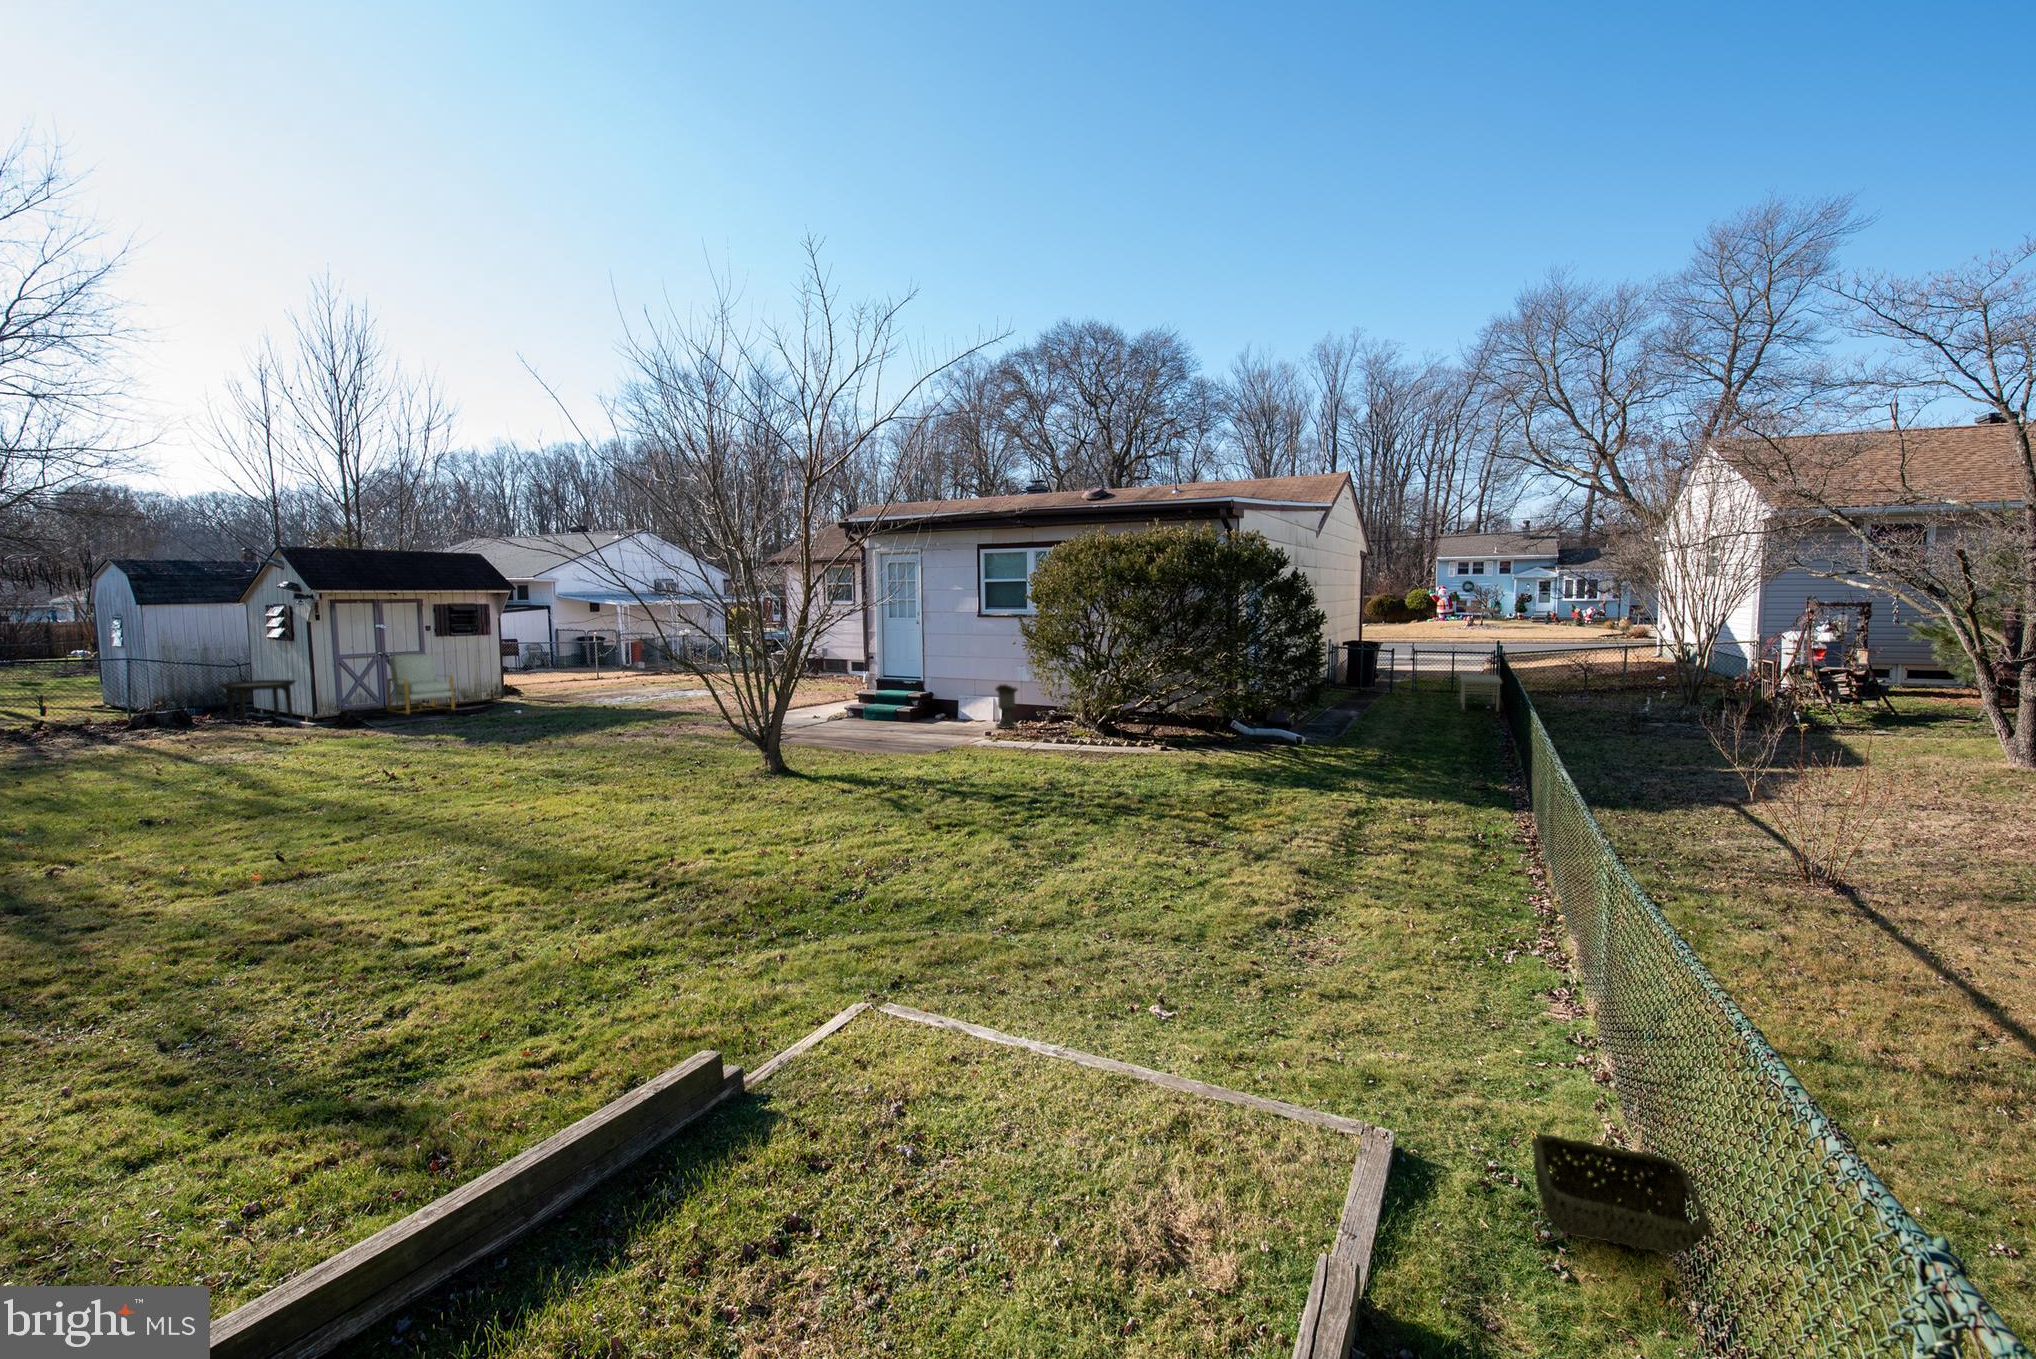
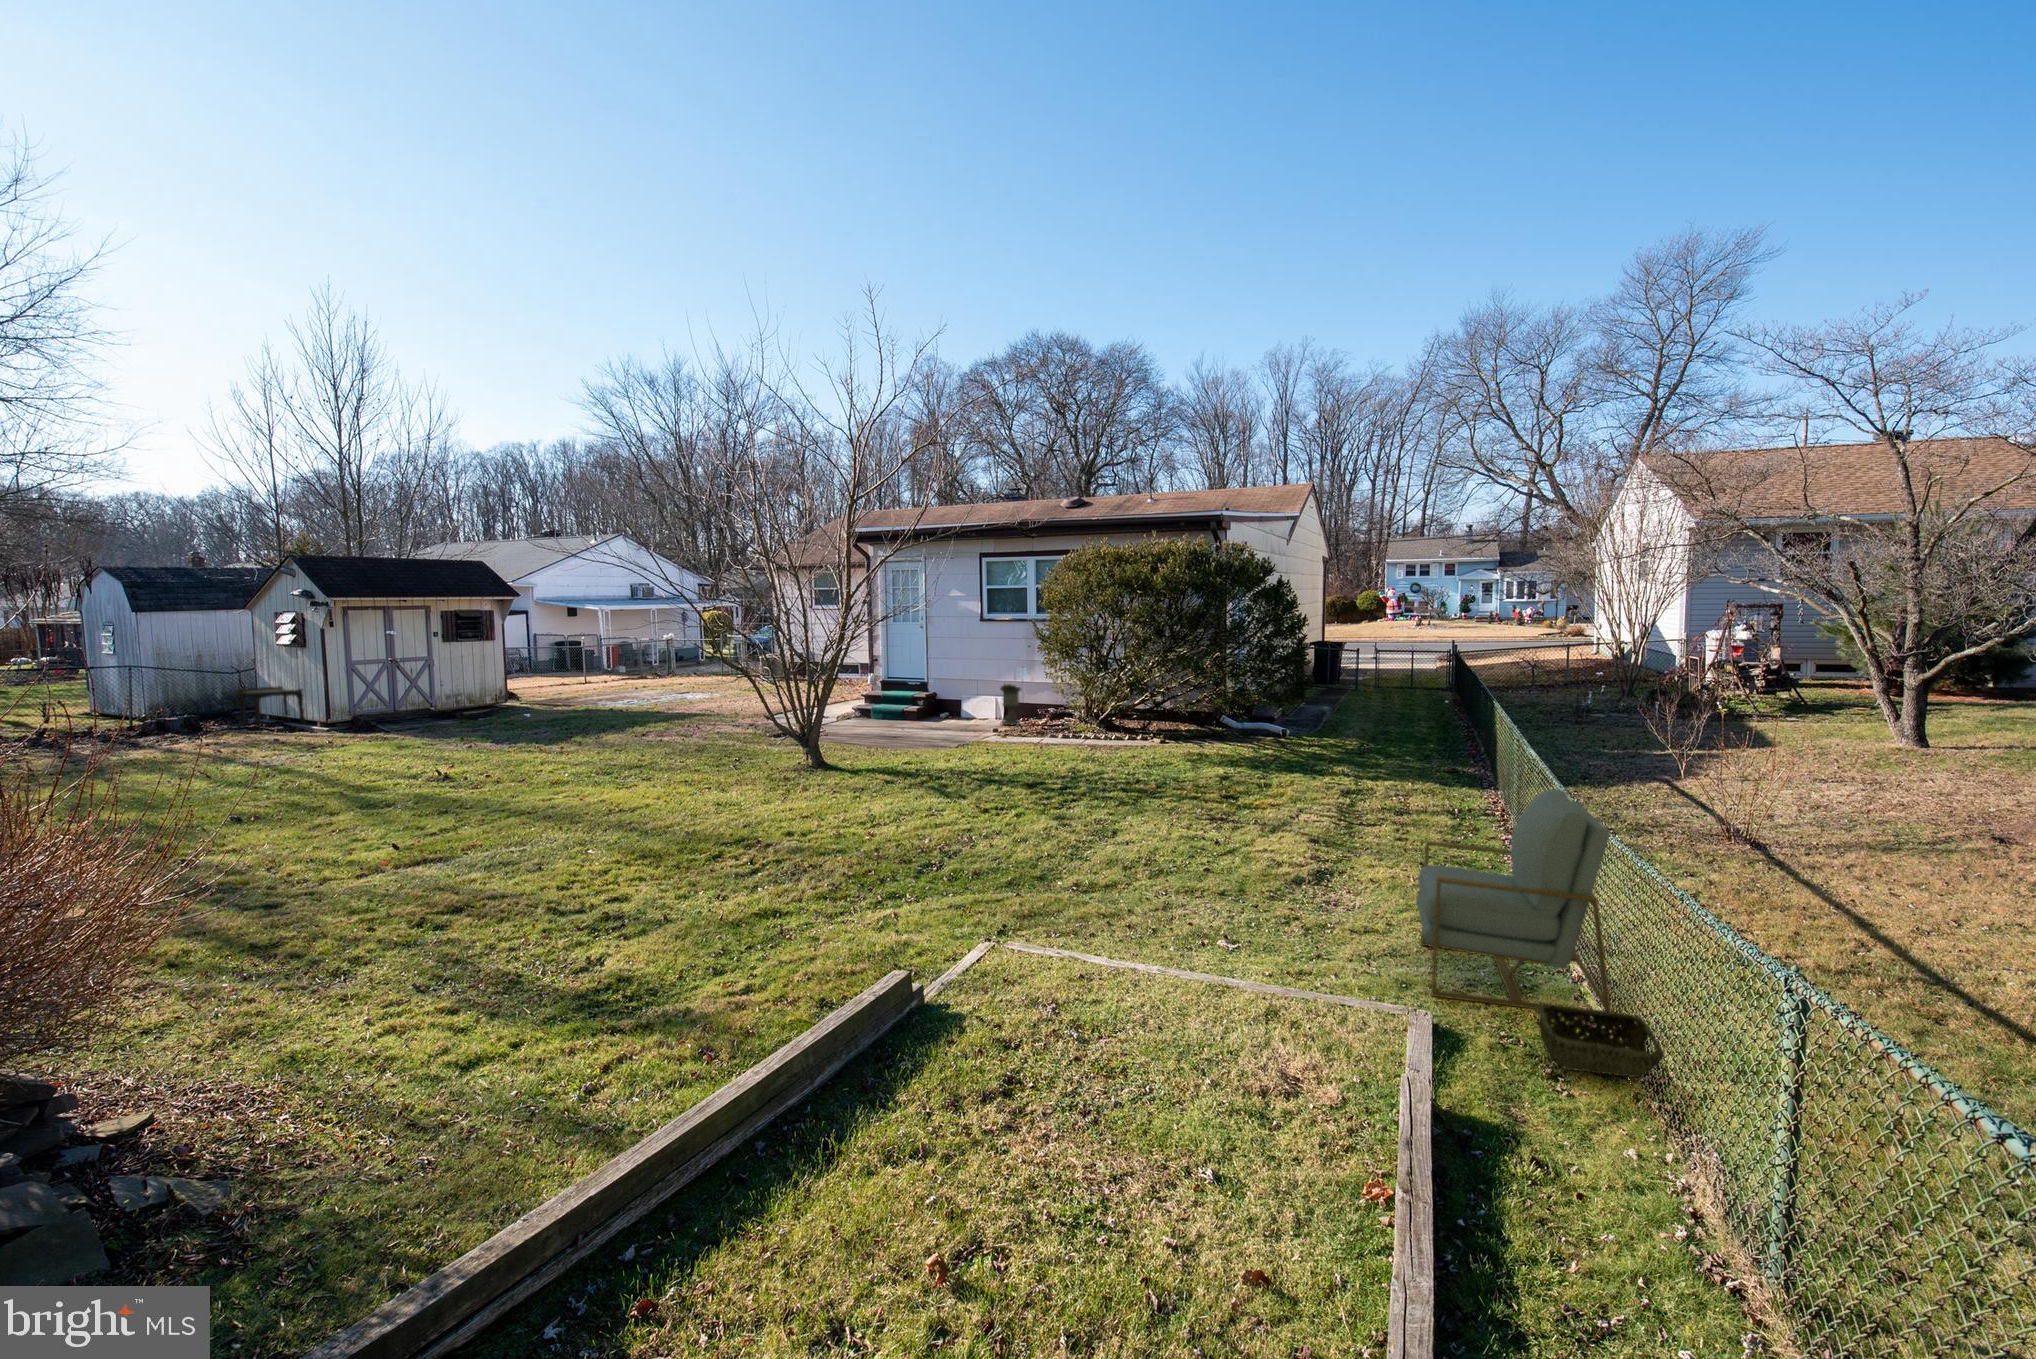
chair: present [387,654,455,714] -> present [1416,789,1611,1011]
storage bench: present [1460,674,1502,711] -> none [1420,671,1460,705]

